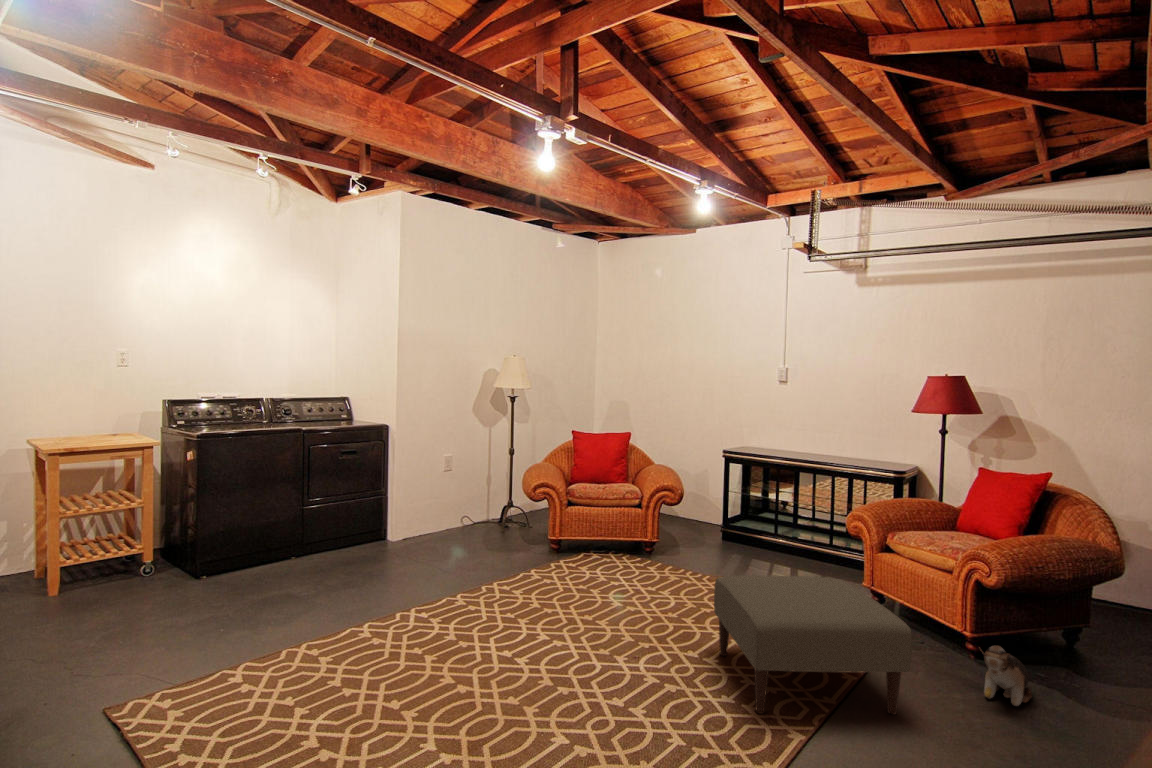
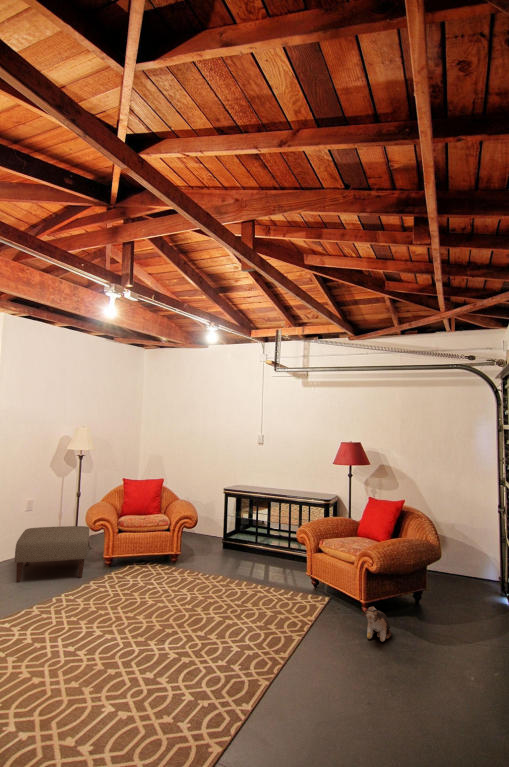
ottoman: present [714,575,912,714] -> present [15,526,89,582]

